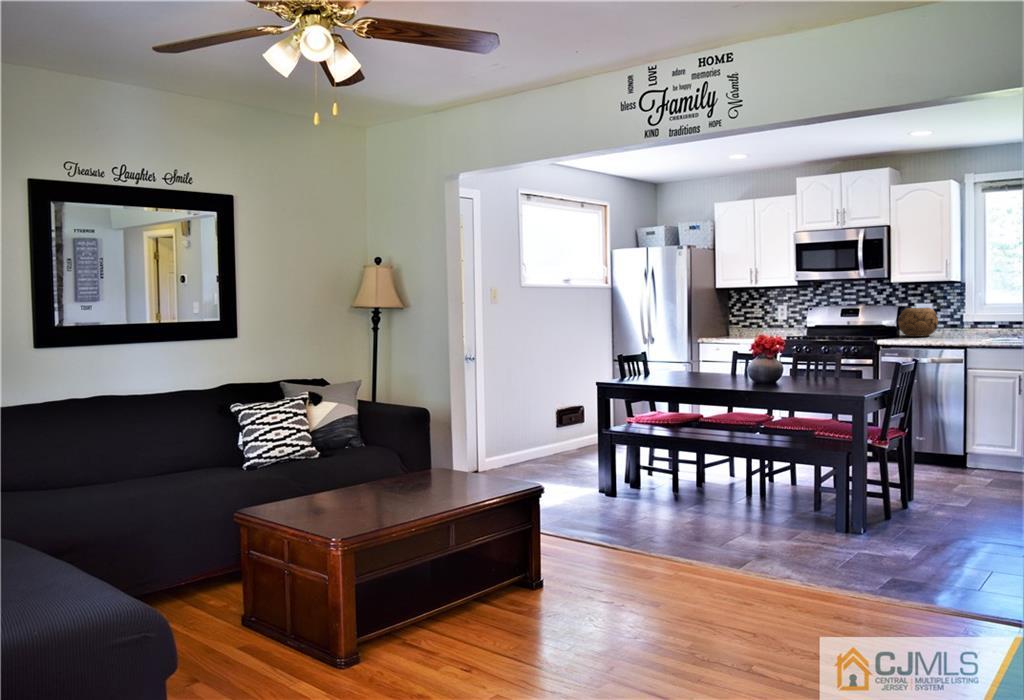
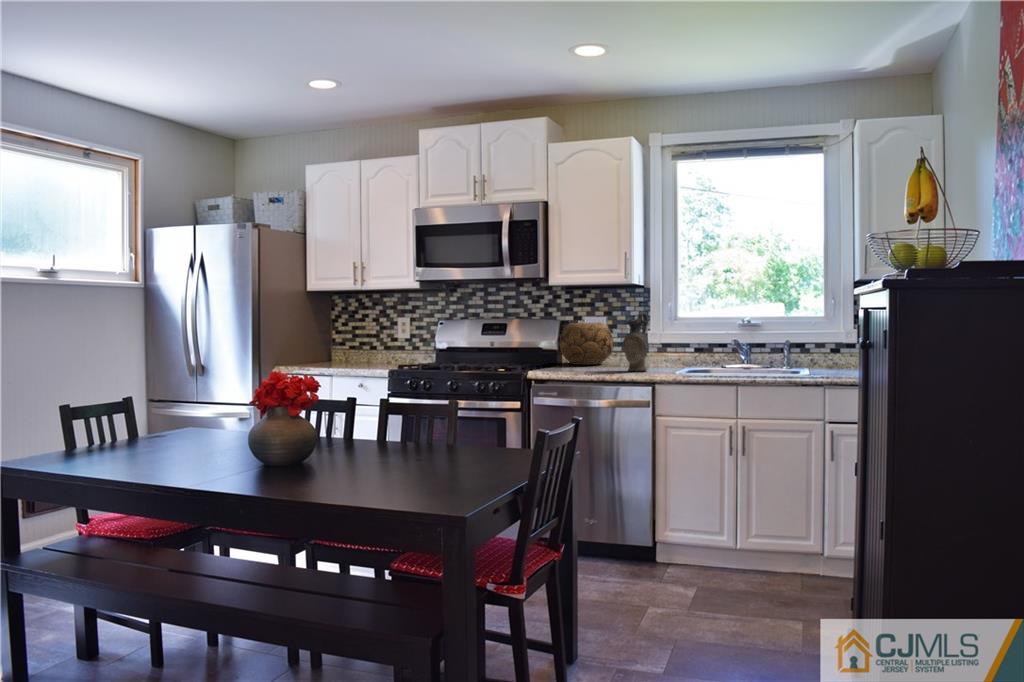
ceramic pitcher: none [943,301,962,340] -> present [623,312,648,371]

